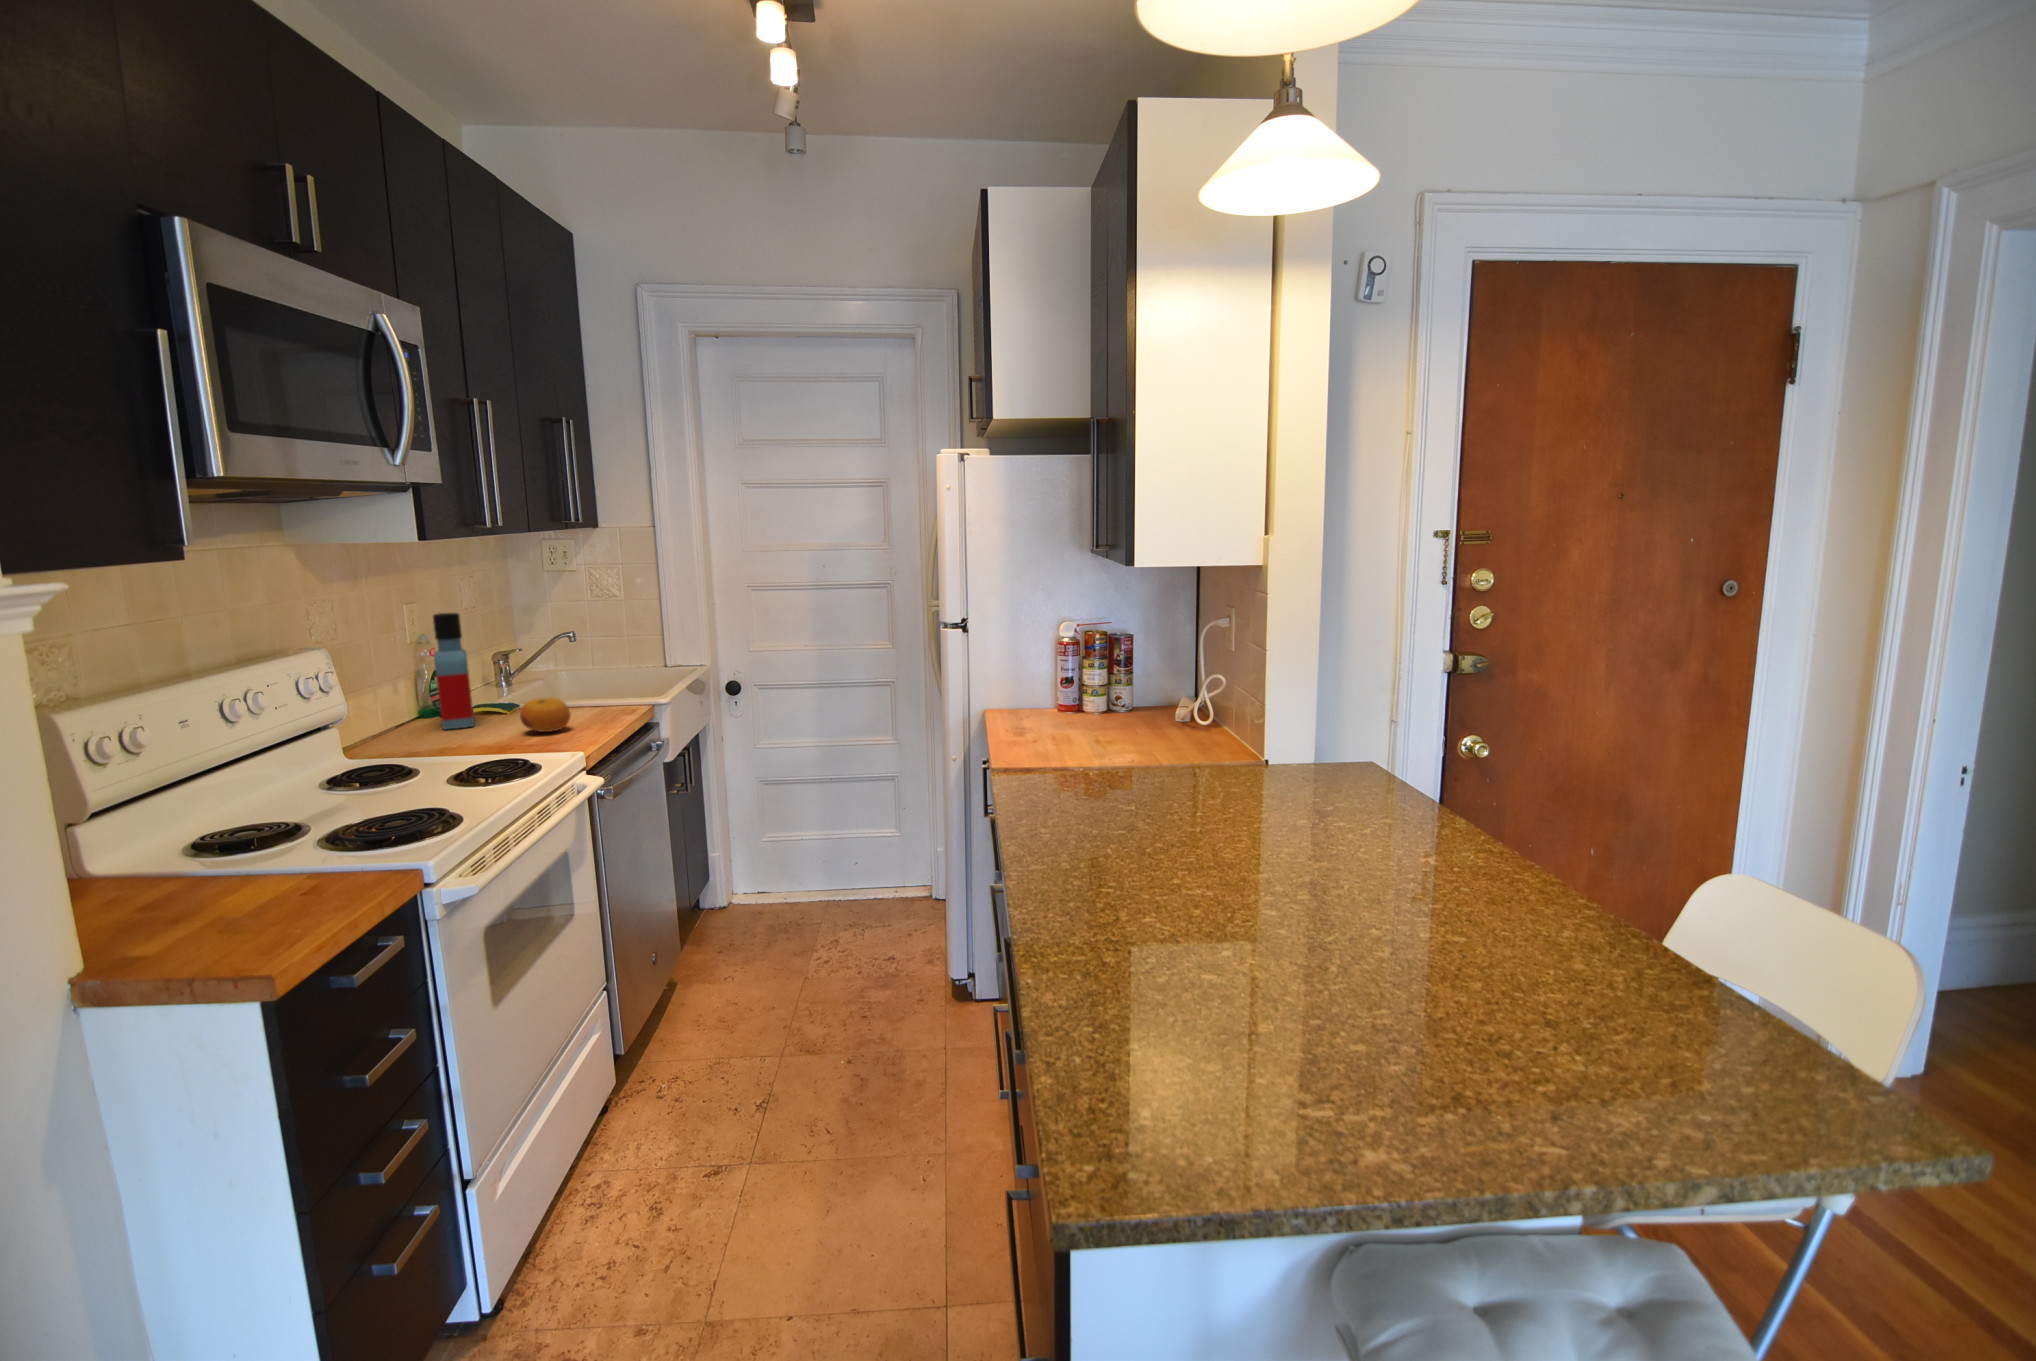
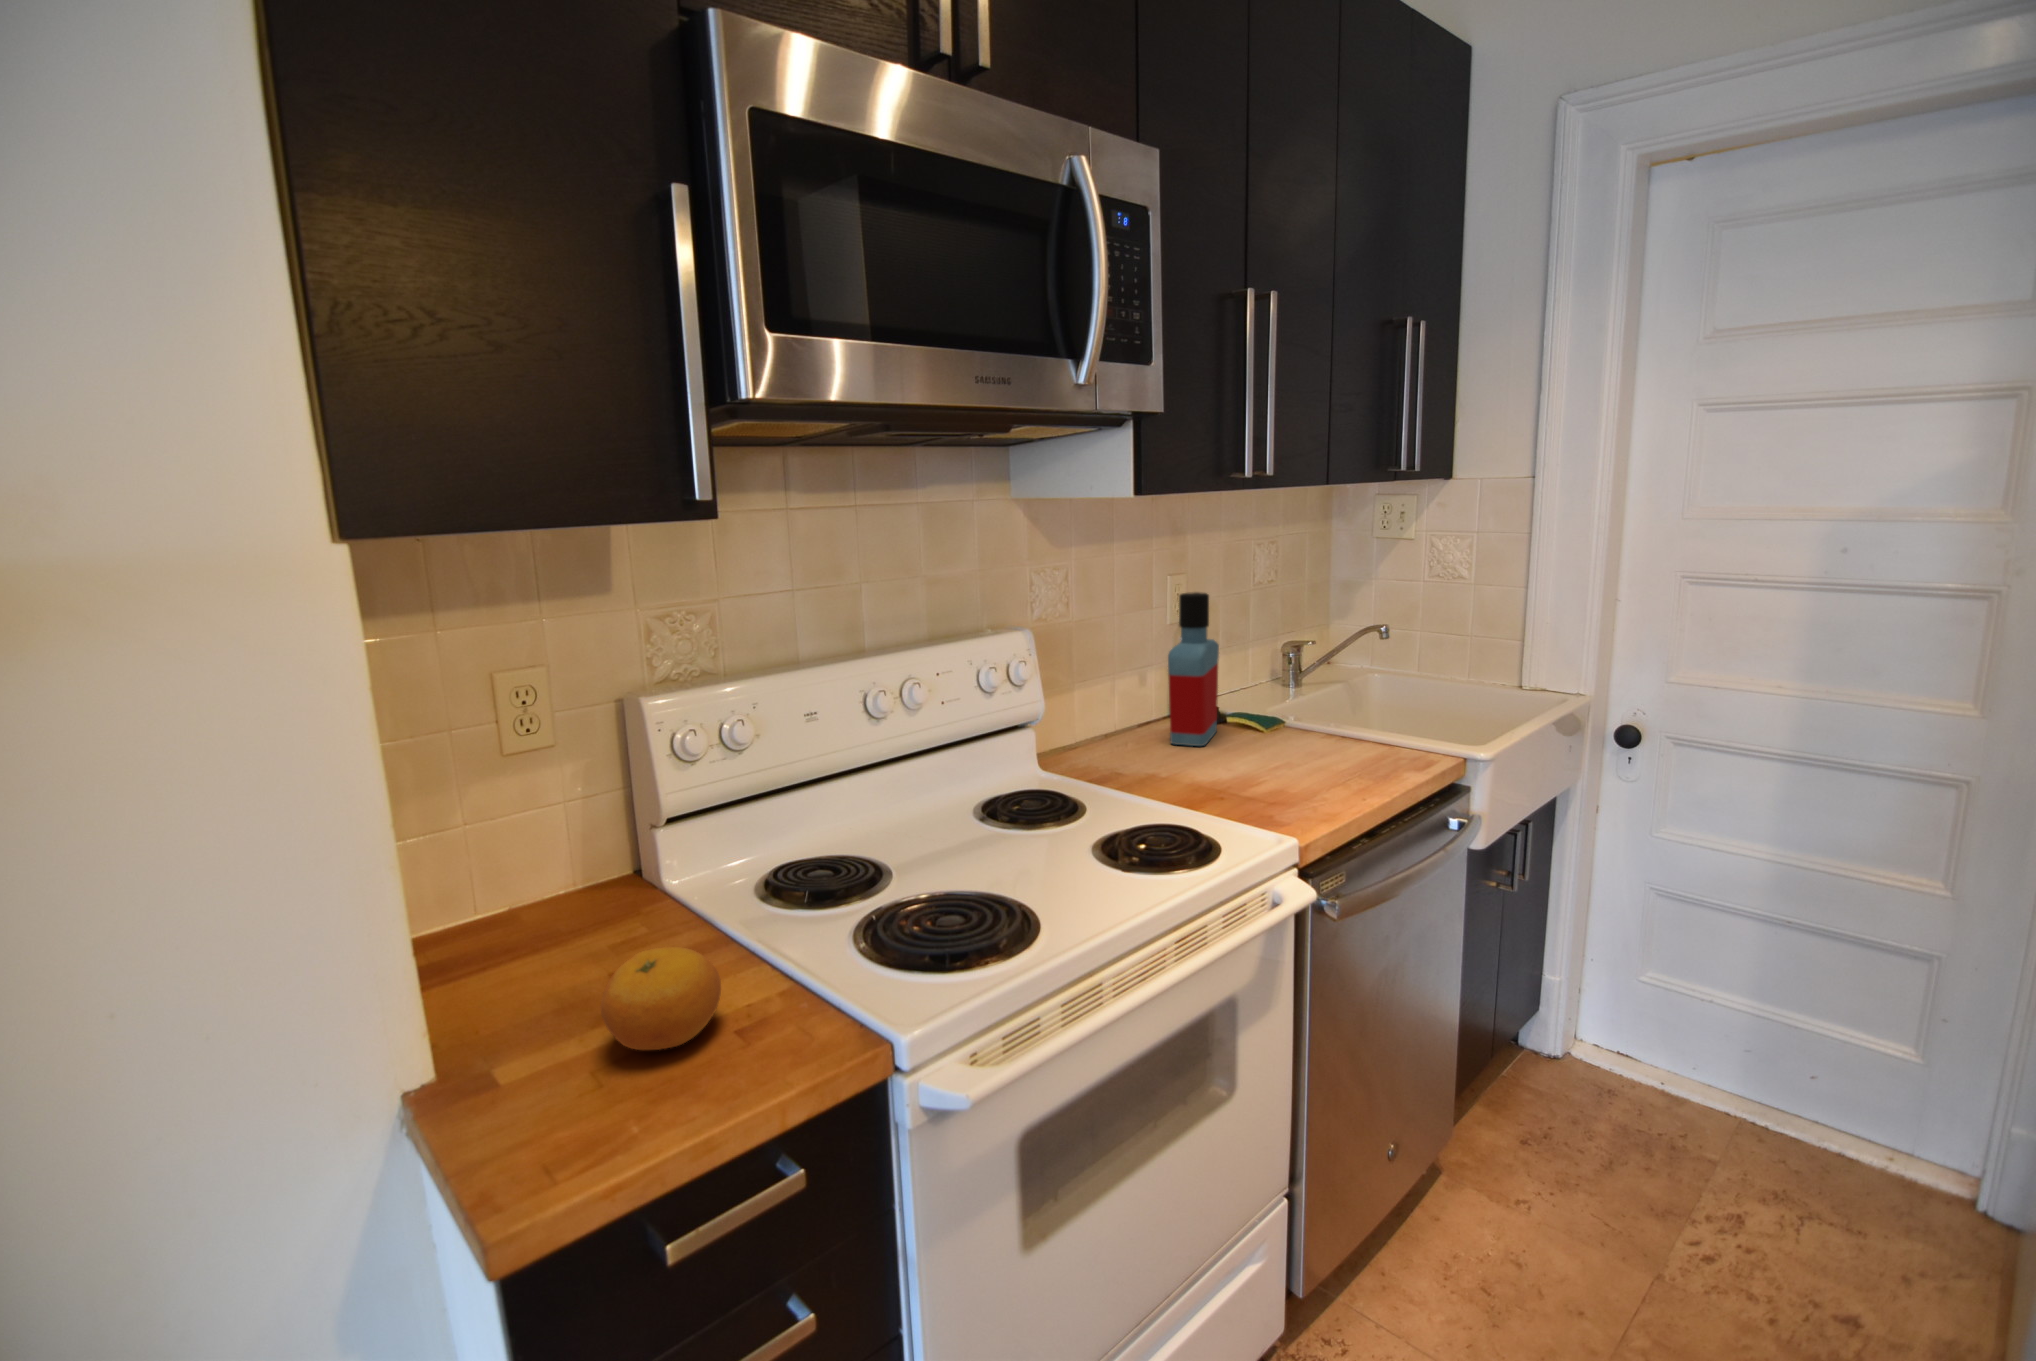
fruit: present [520,698,570,732] -> present [601,947,721,1050]

